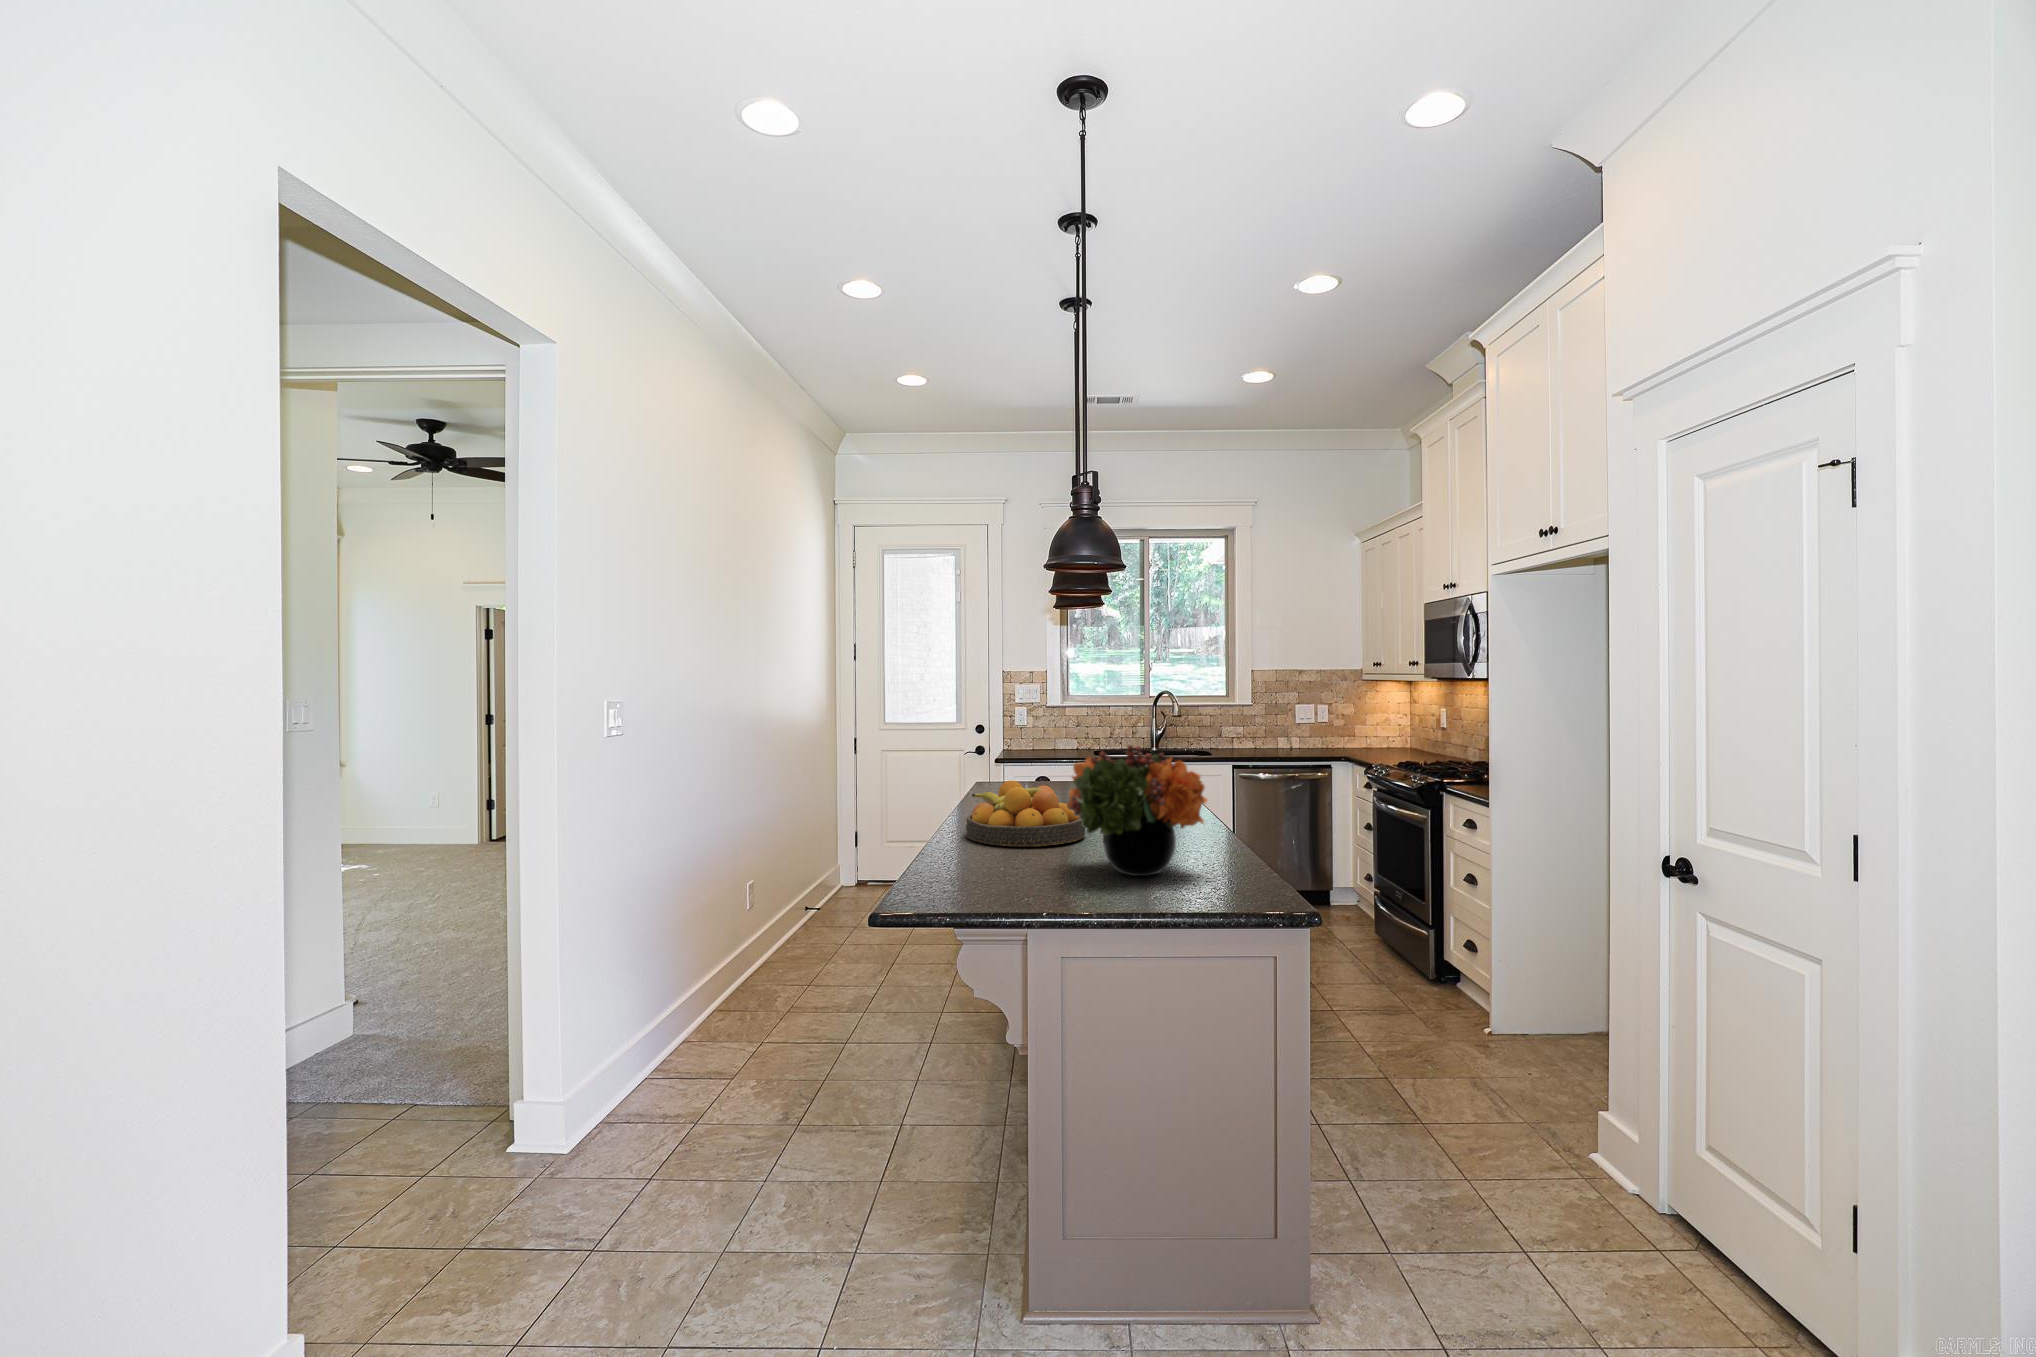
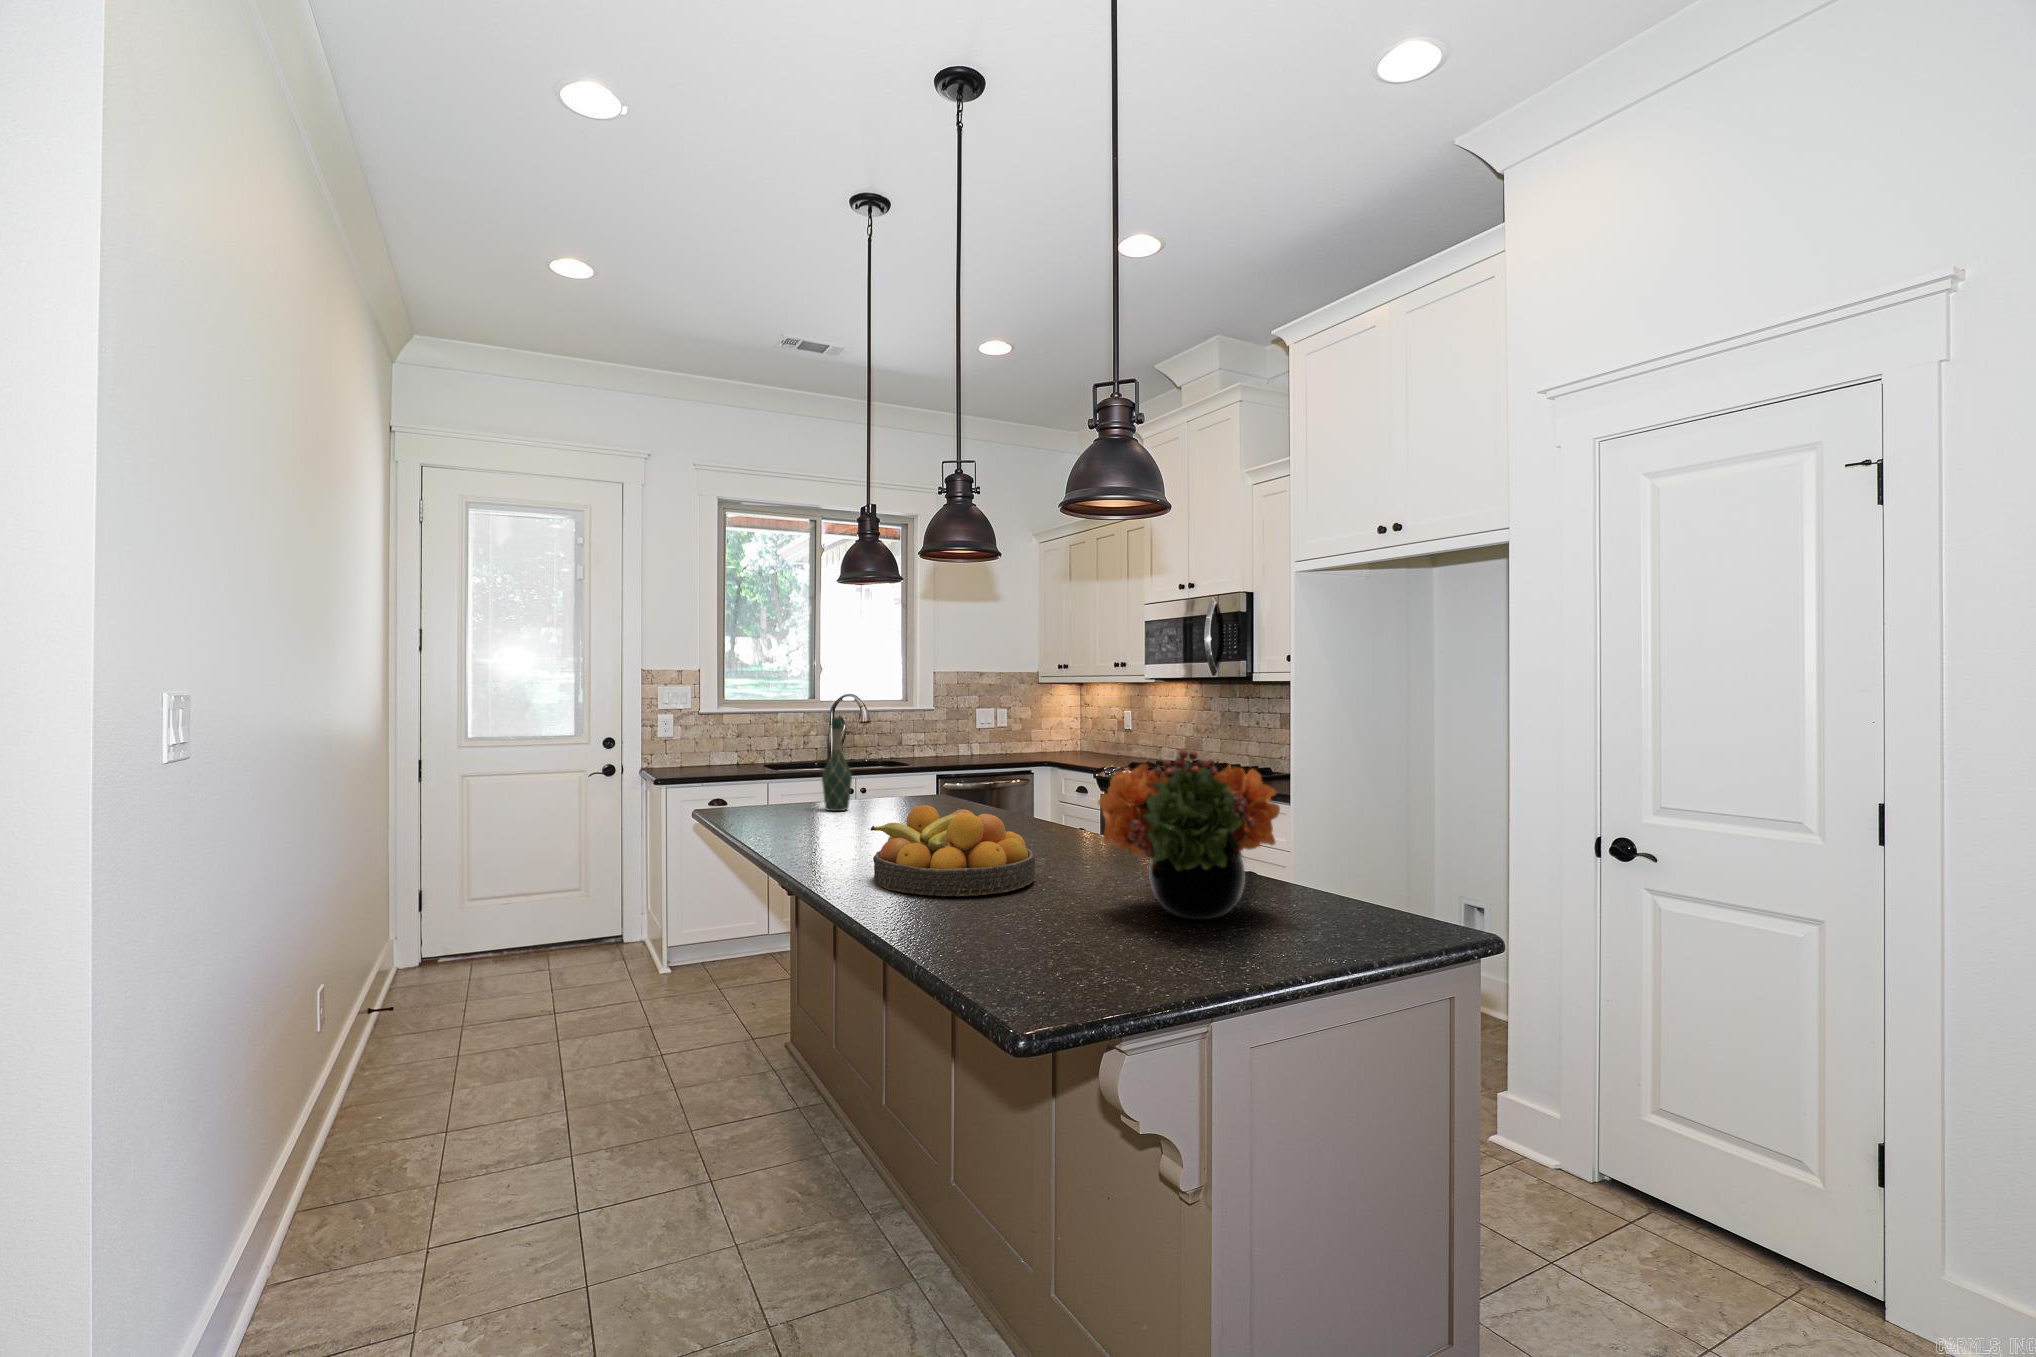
wine bottle: none [1044,714,1067,787] -> present [822,717,852,811]

